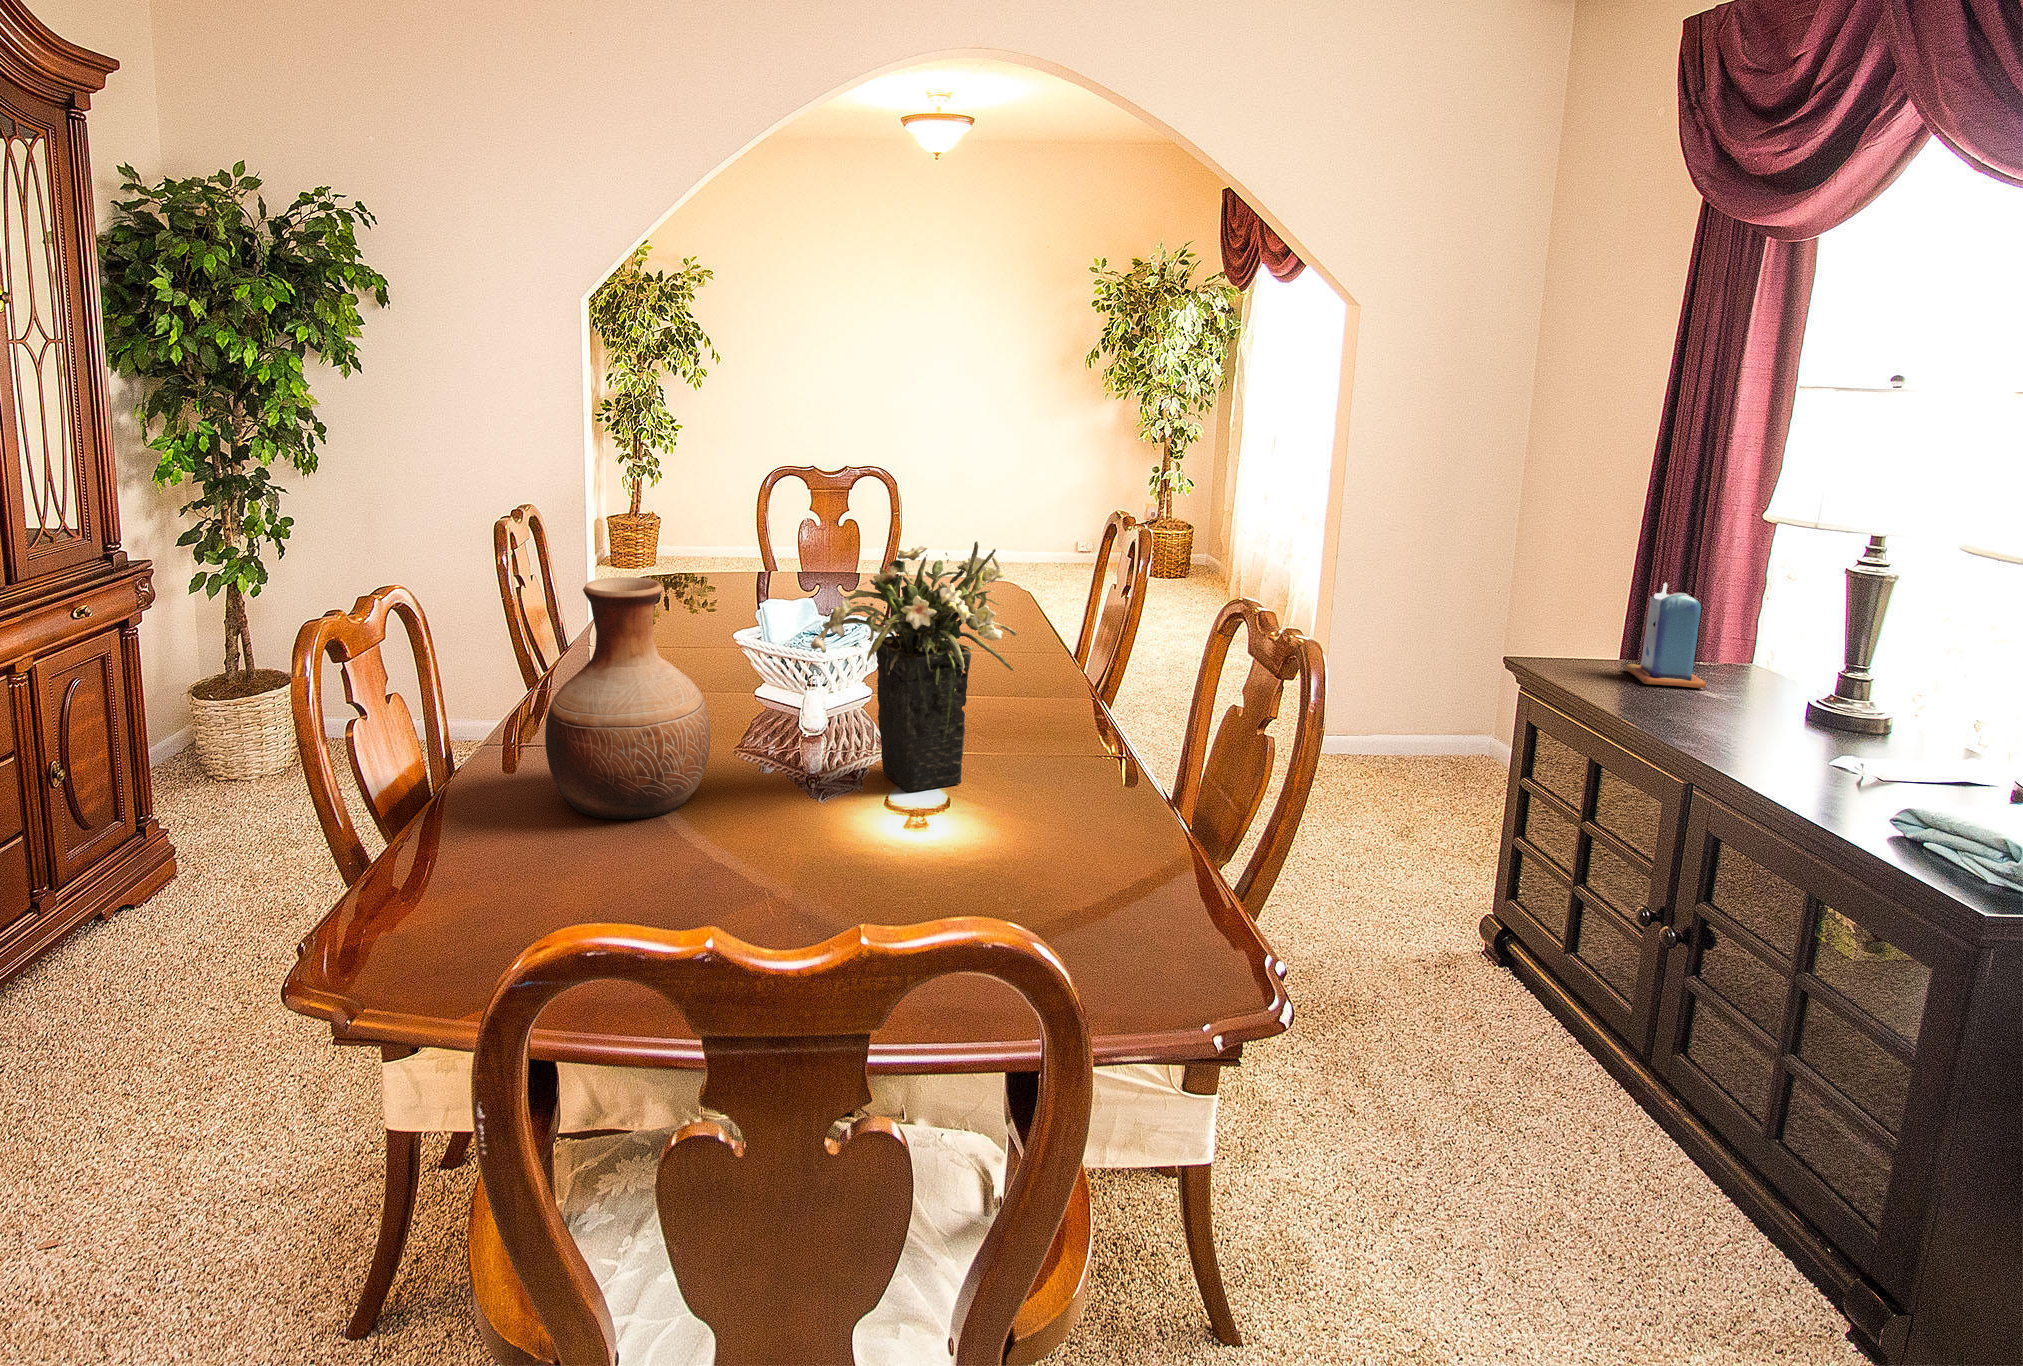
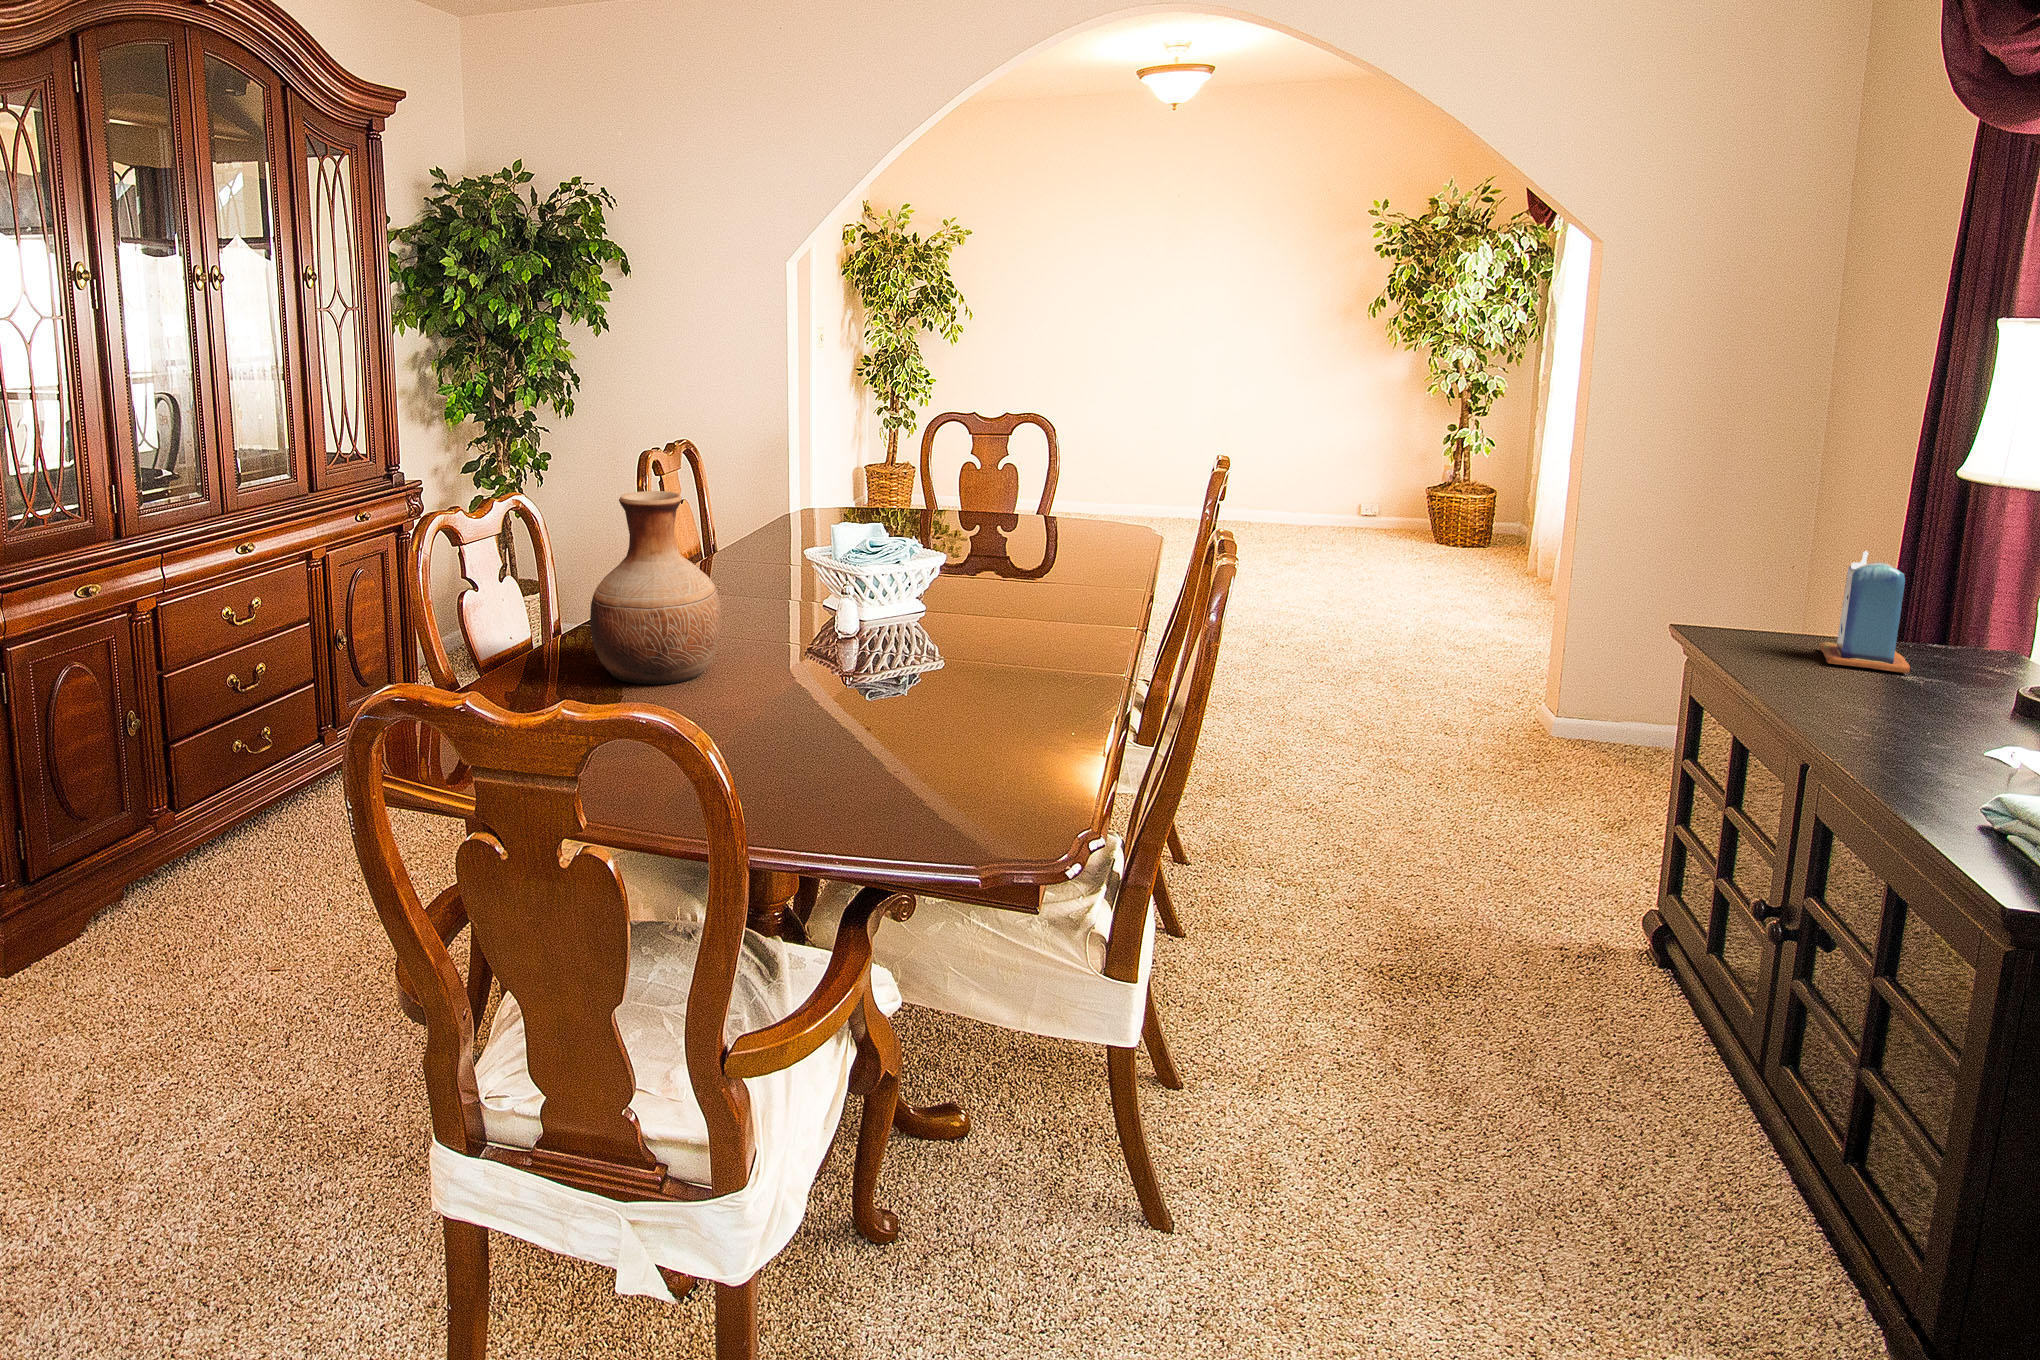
flower arrangement: present [810,541,1019,792] -> none [798,470,985,685]

